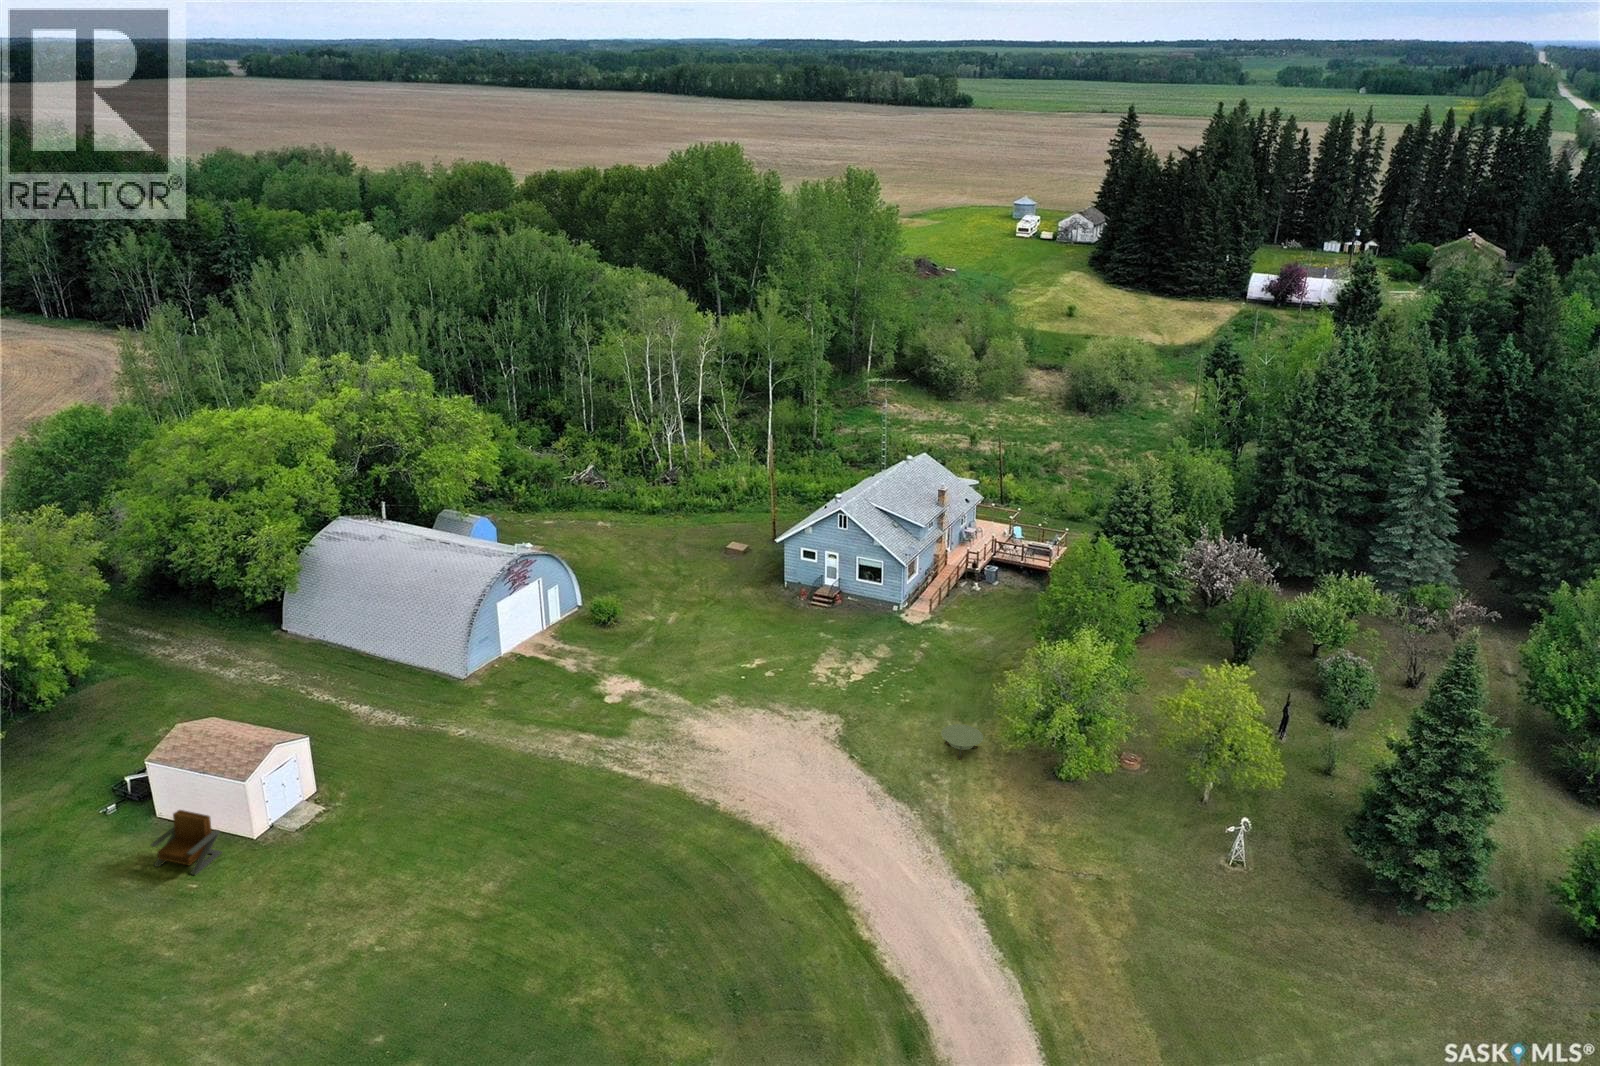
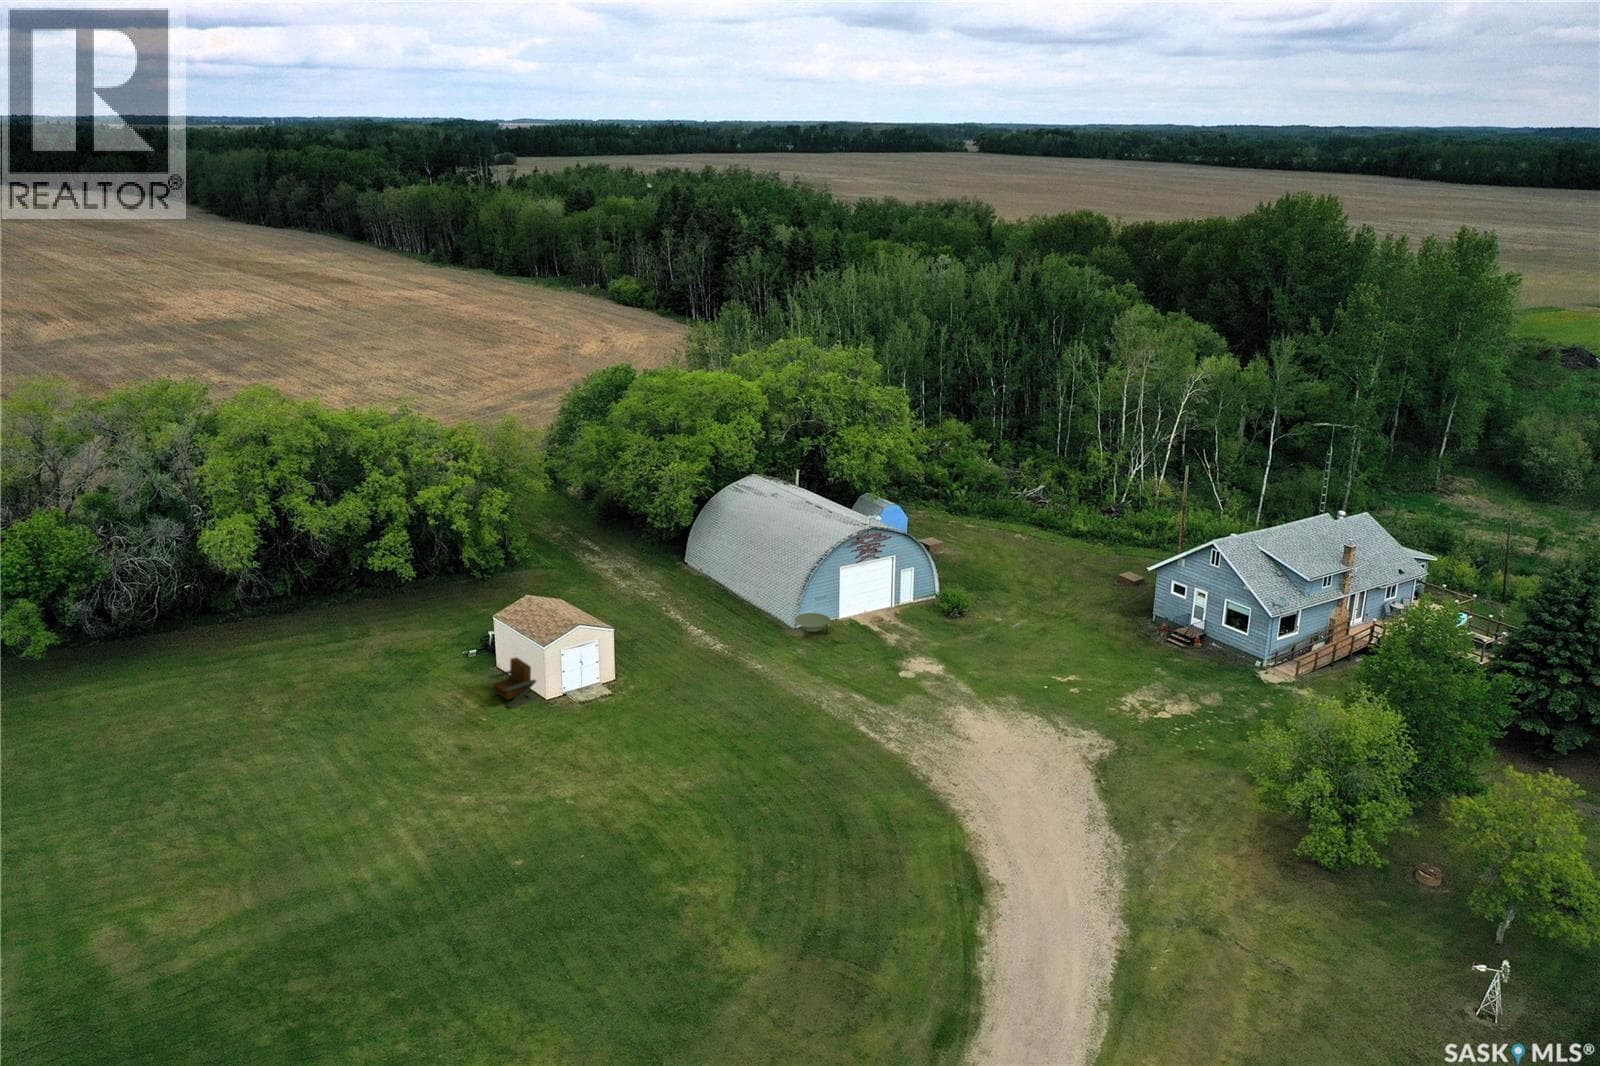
round table: present [941,724,983,760] -> present [795,613,830,639]

